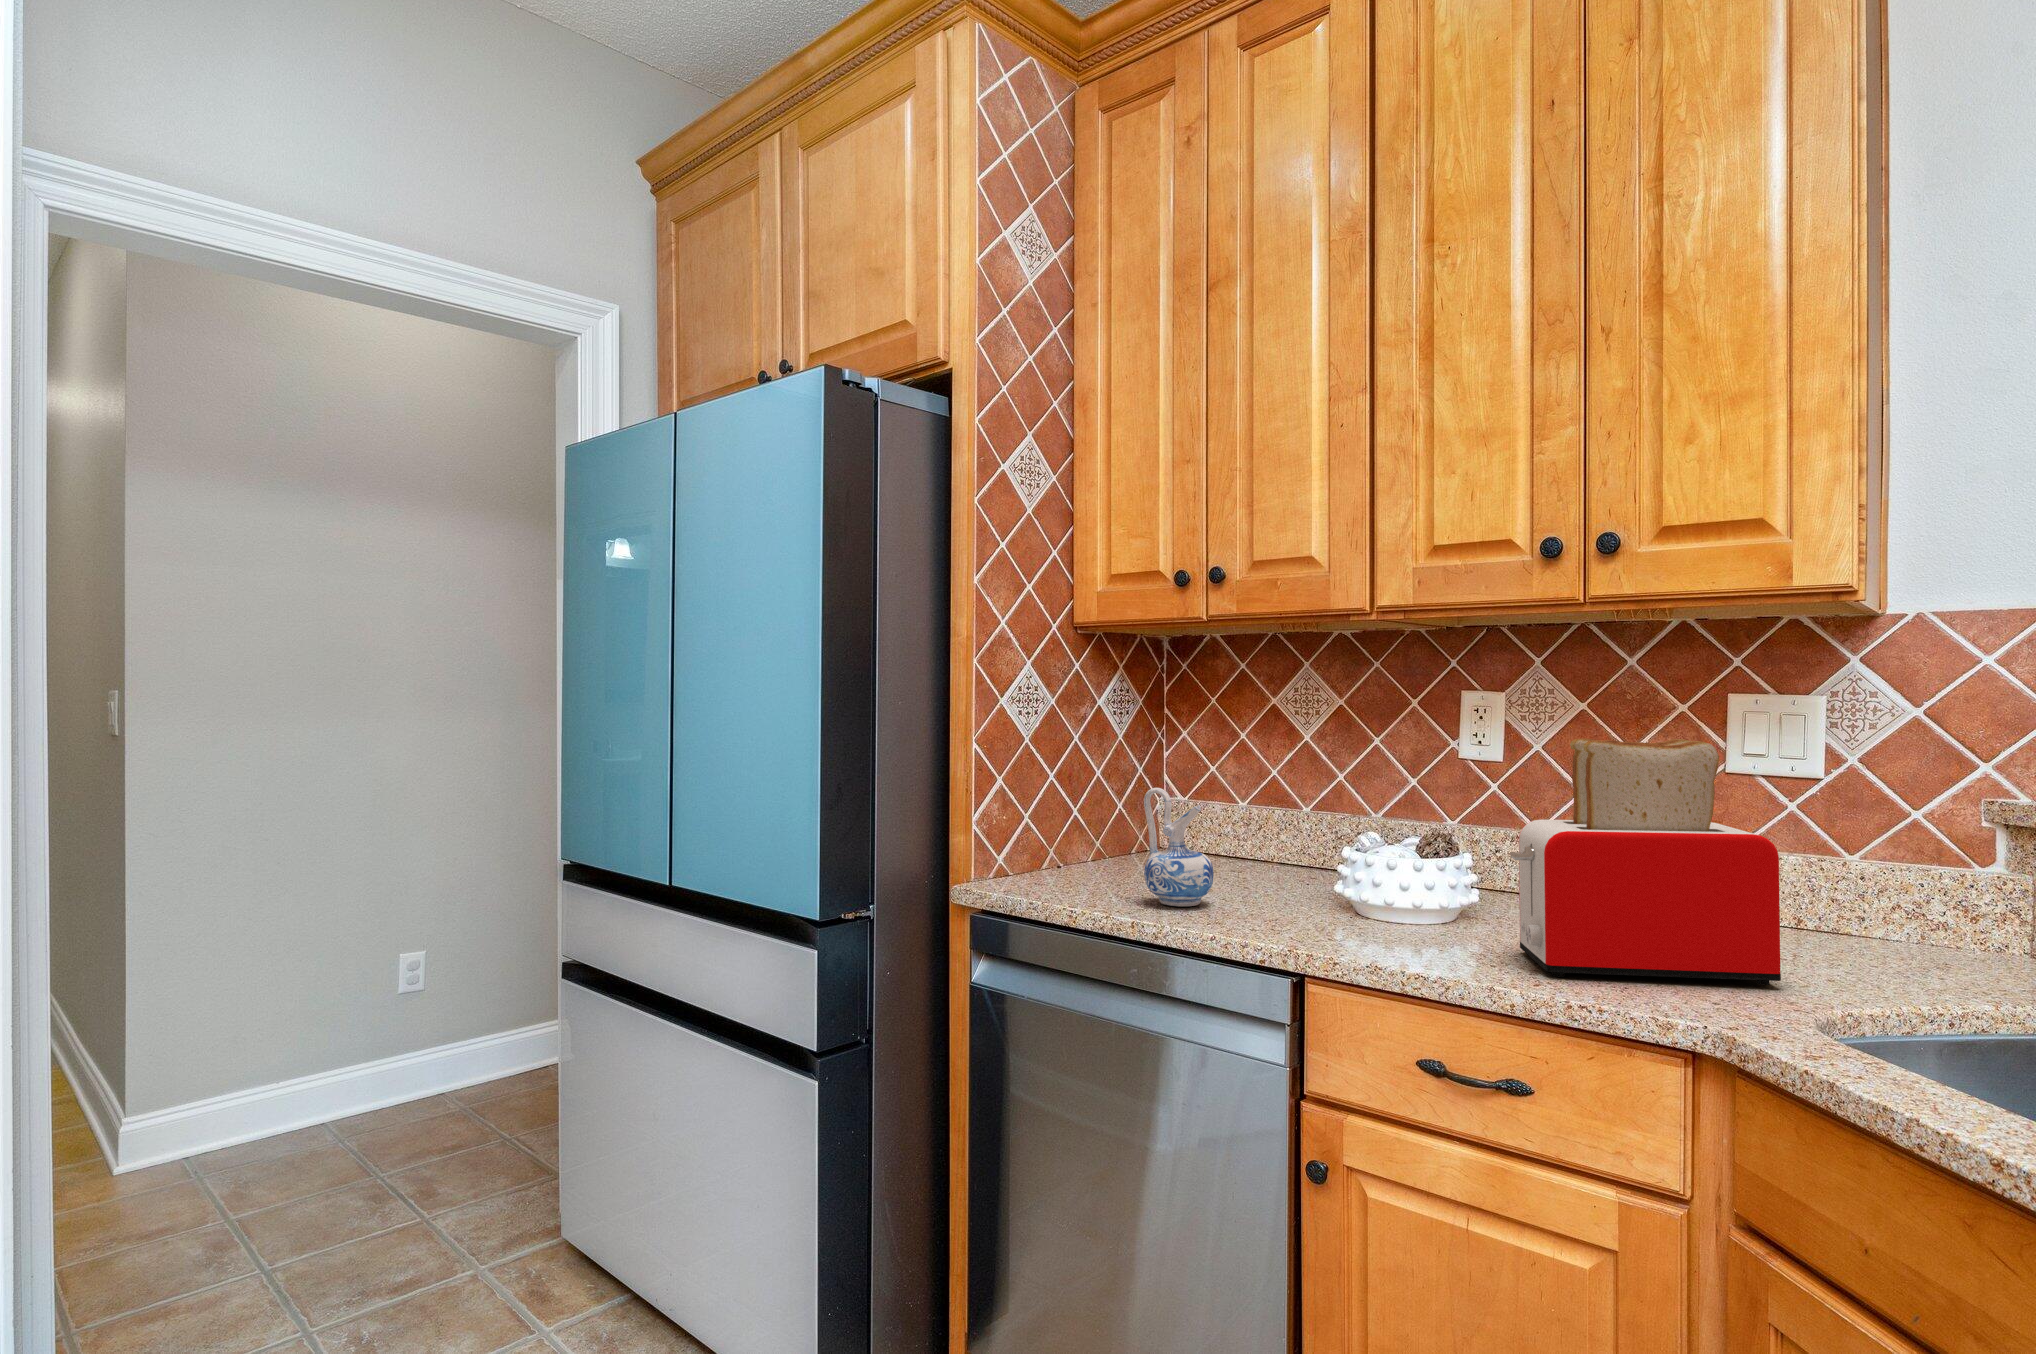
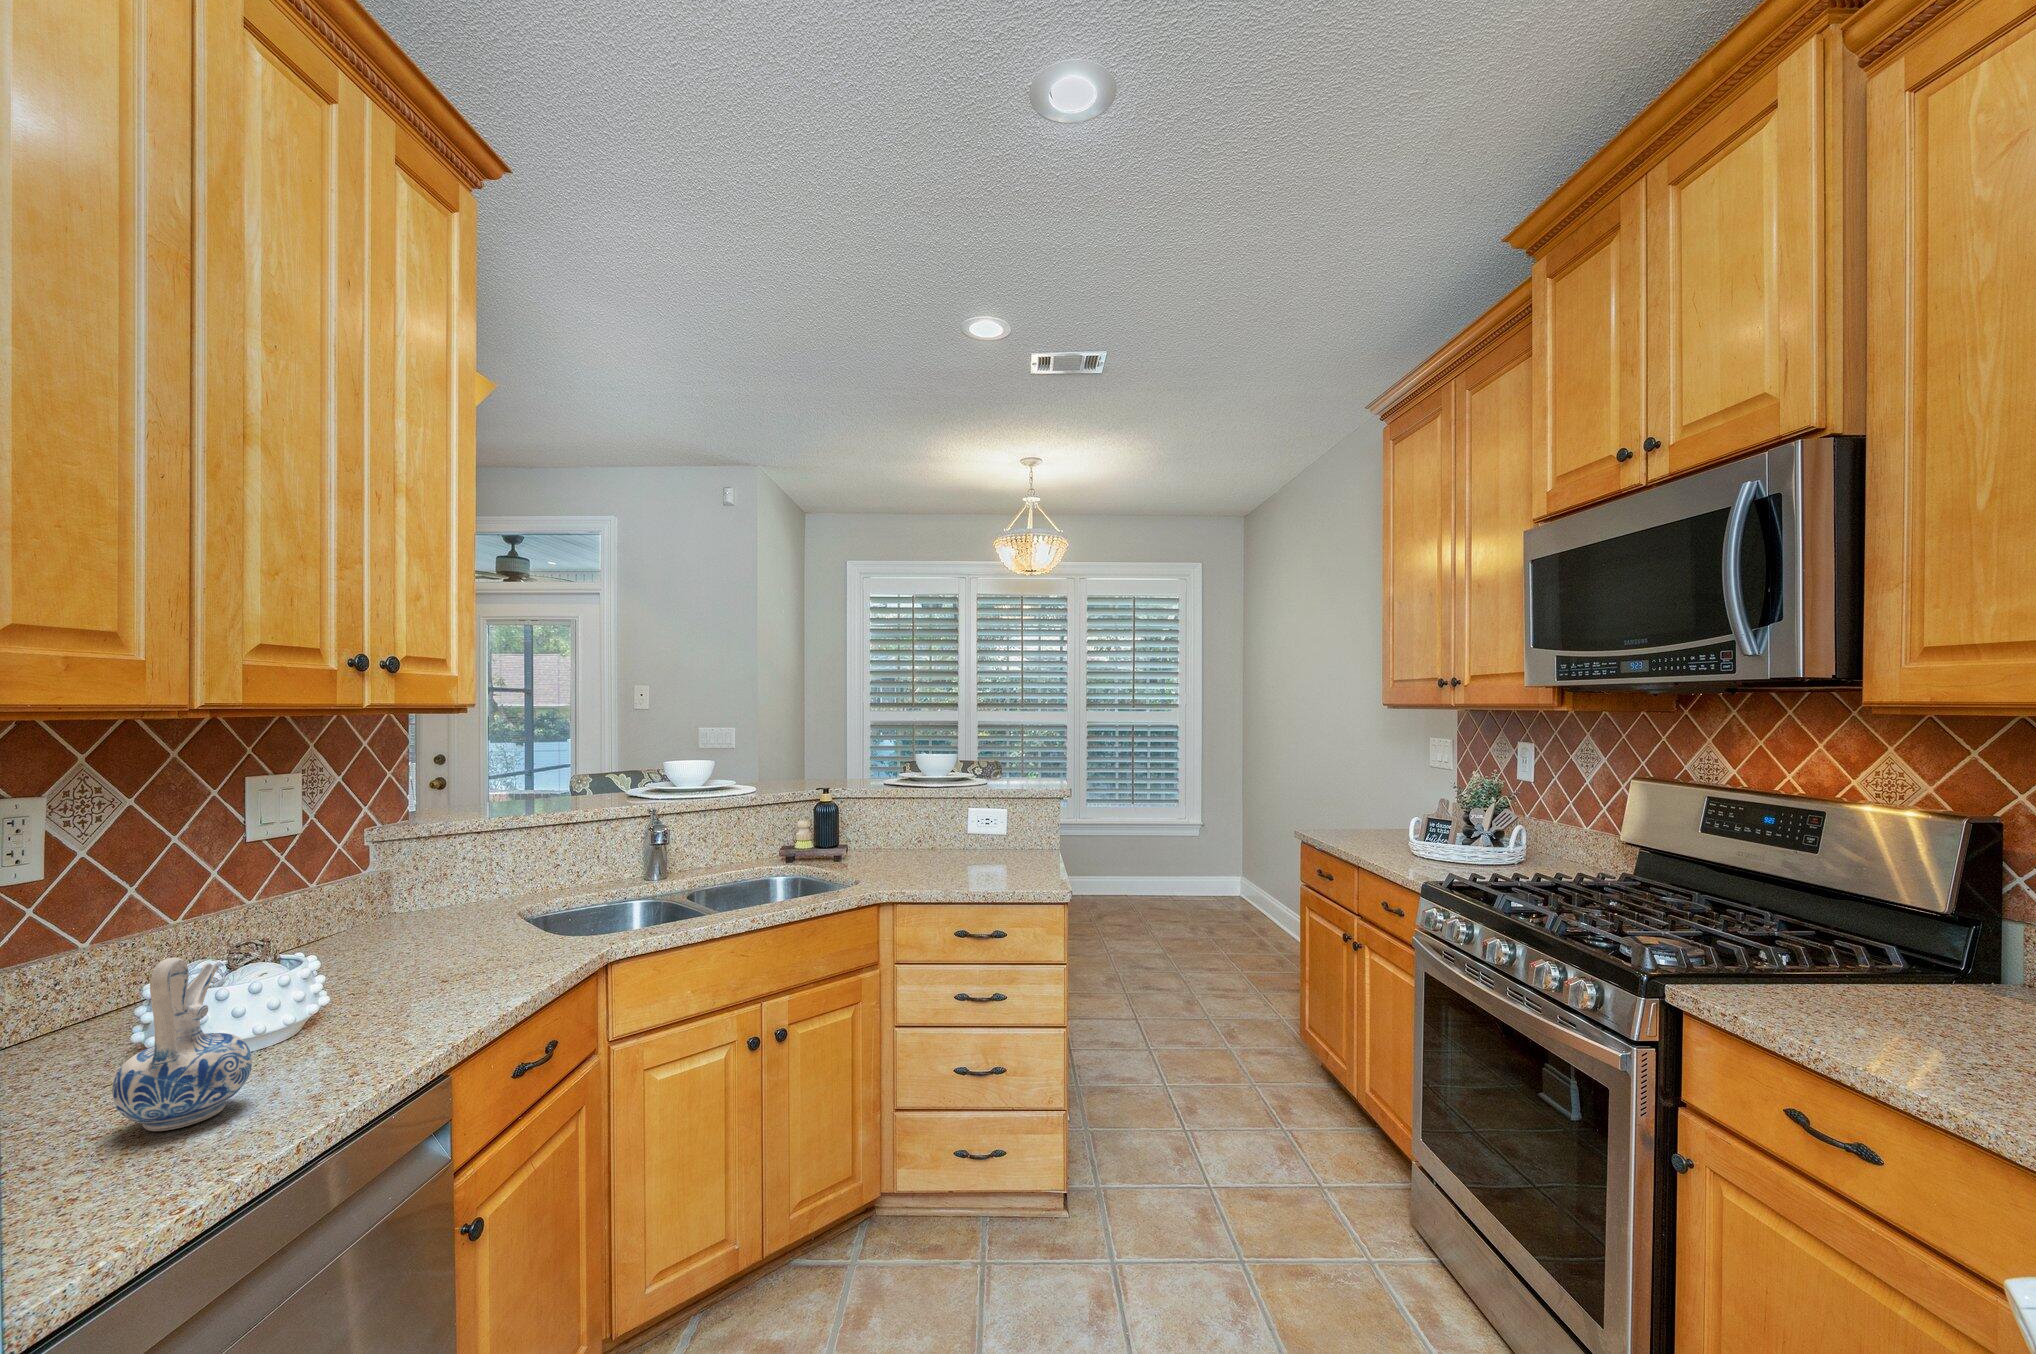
toaster: present [1510,738,1781,985] -> none [439,793,532,974]

